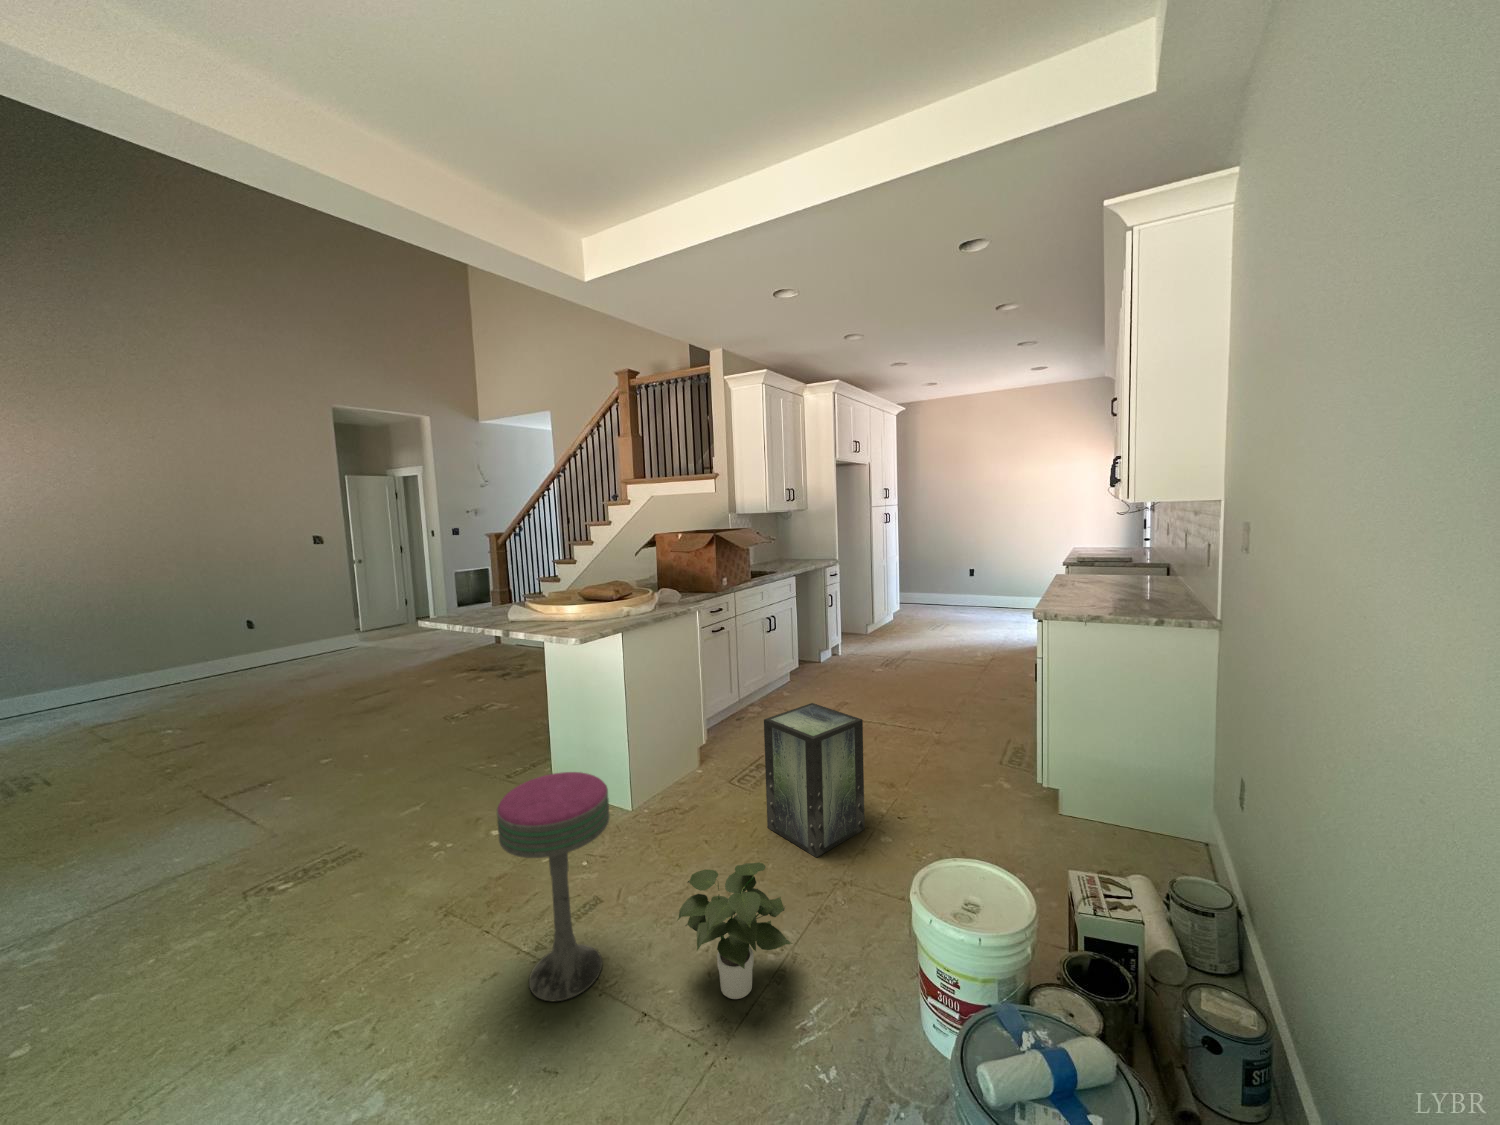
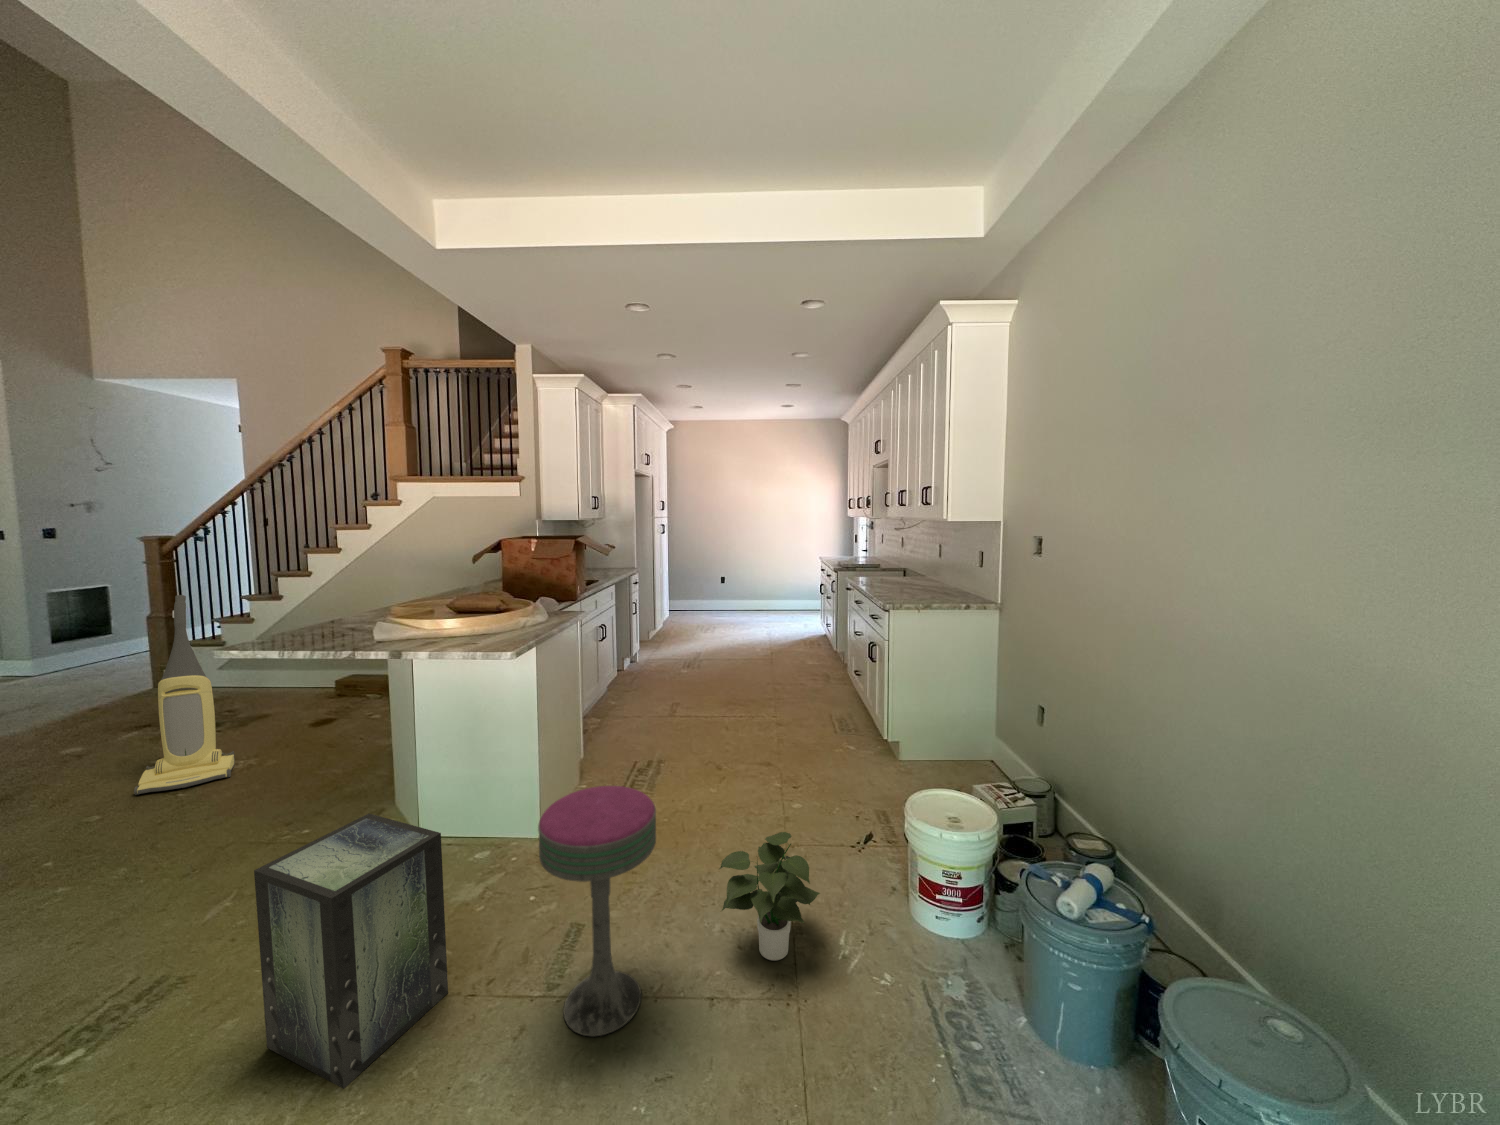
vacuum cleaner: none [434,578,493,716] -> present [134,595,235,795]
storage box: present [764,703,865,857] -> present [254,814,448,1089]

